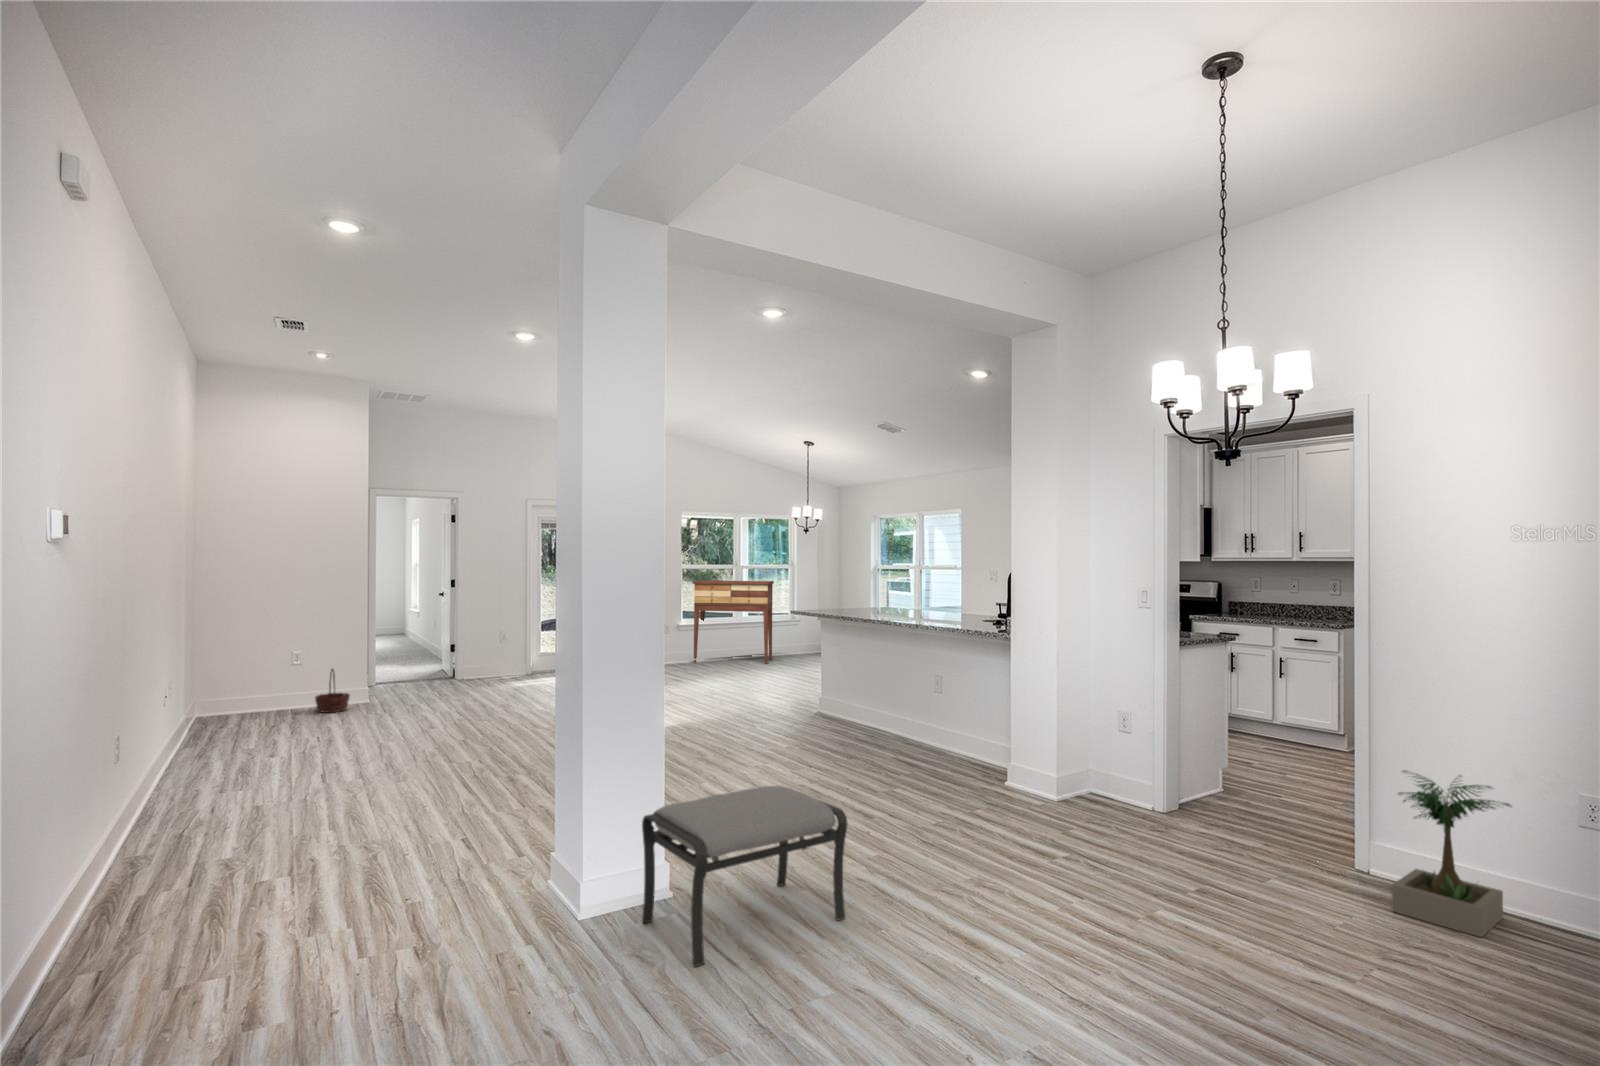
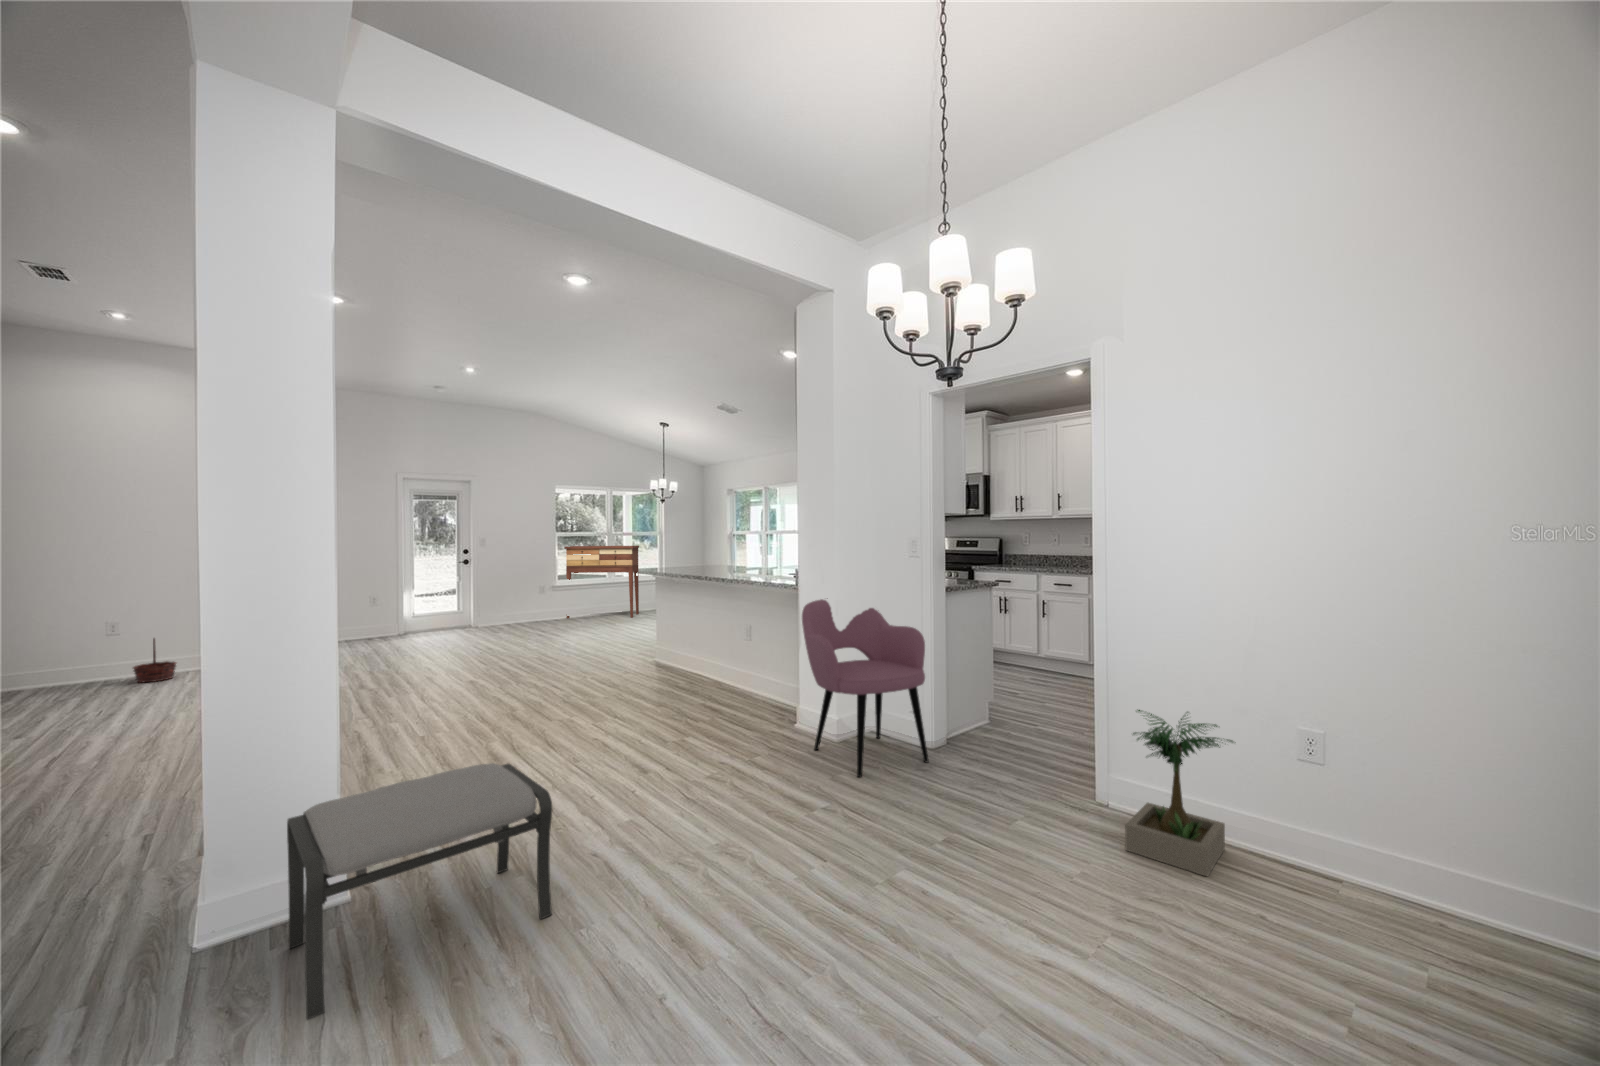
armchair: none [1020,648,1163,834] -> present [802,599,928,777]

